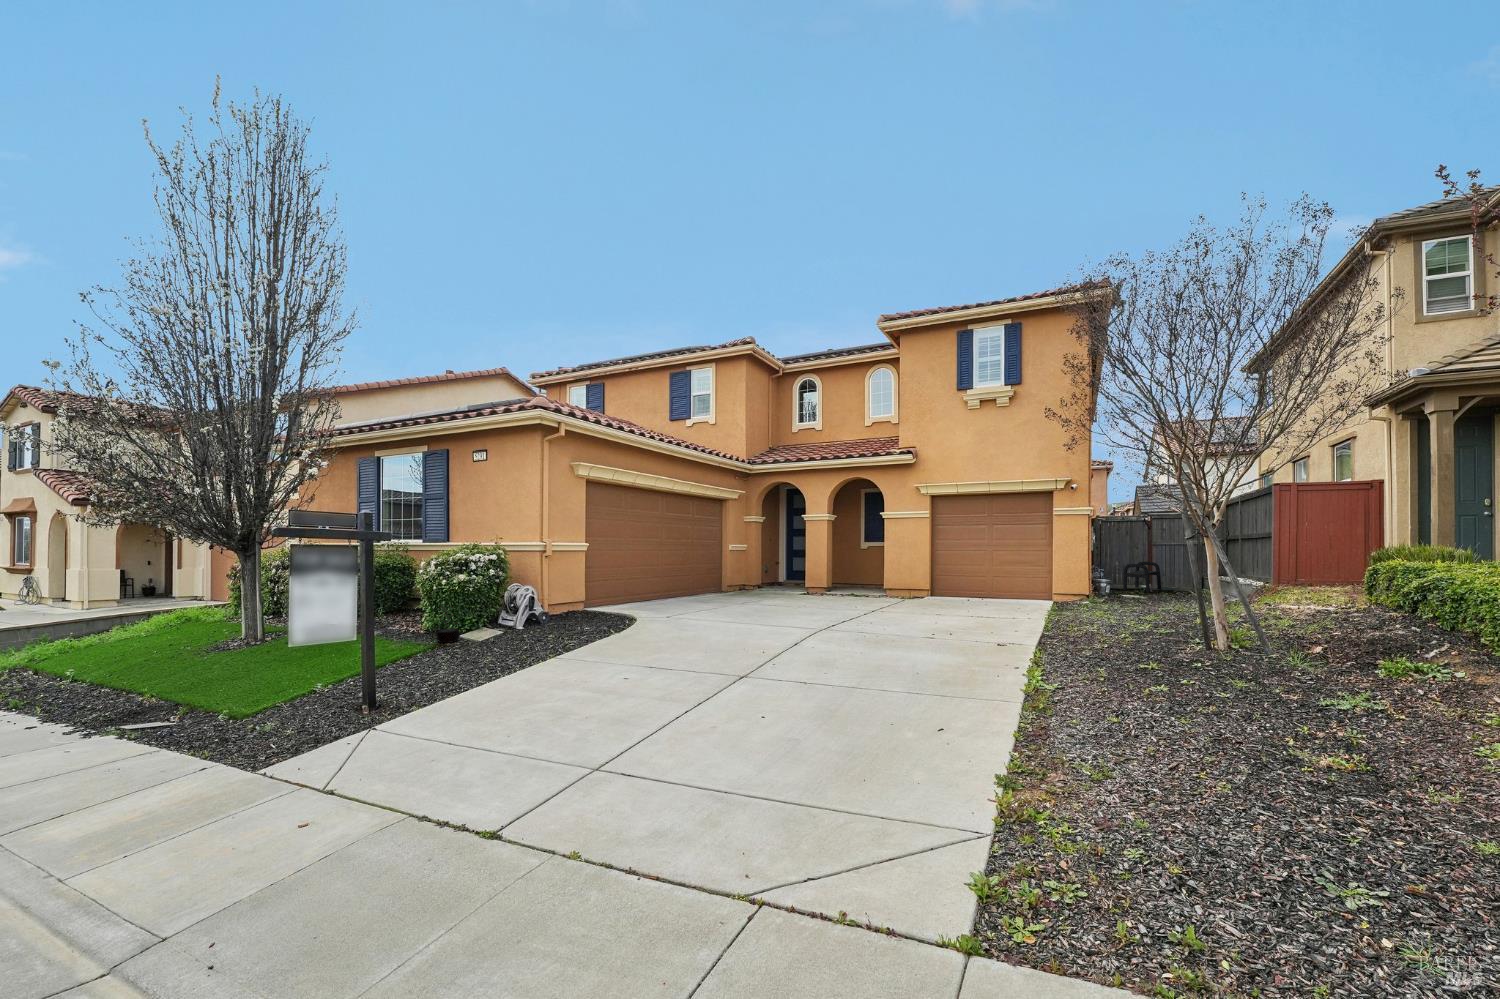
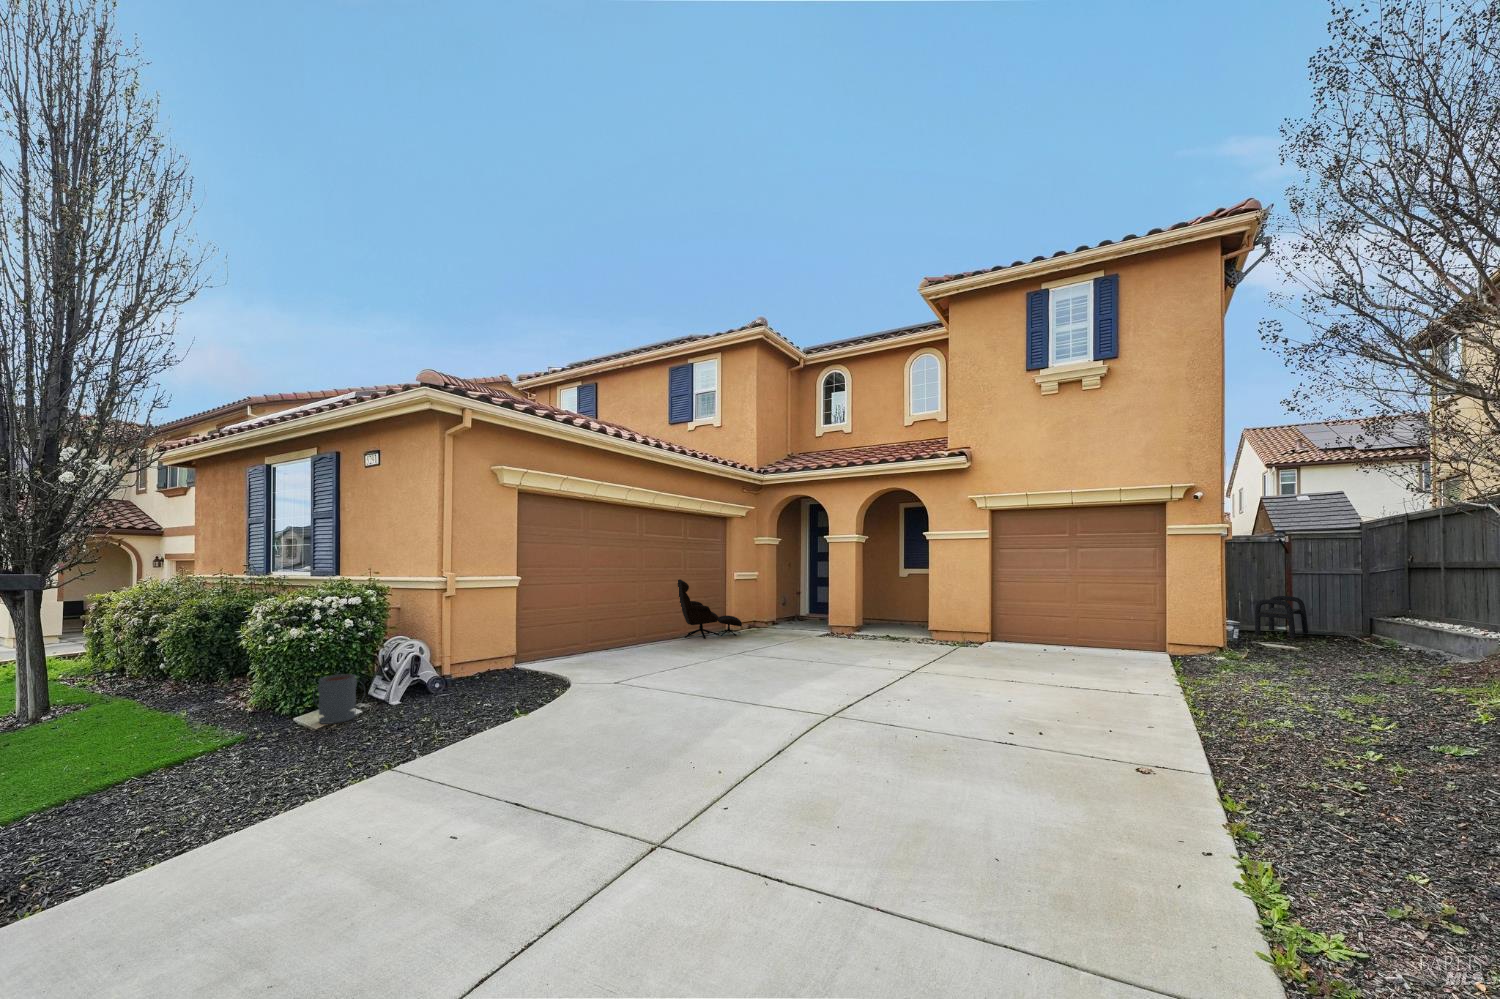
lounge chair: none [688,549,739,594] -> present [678,579,742,639]
decorative plant: present [437,605,459,643] -> none [251,670,290,731]
bucket: none [476,608,506,639] -> present [317,674,362,724]

